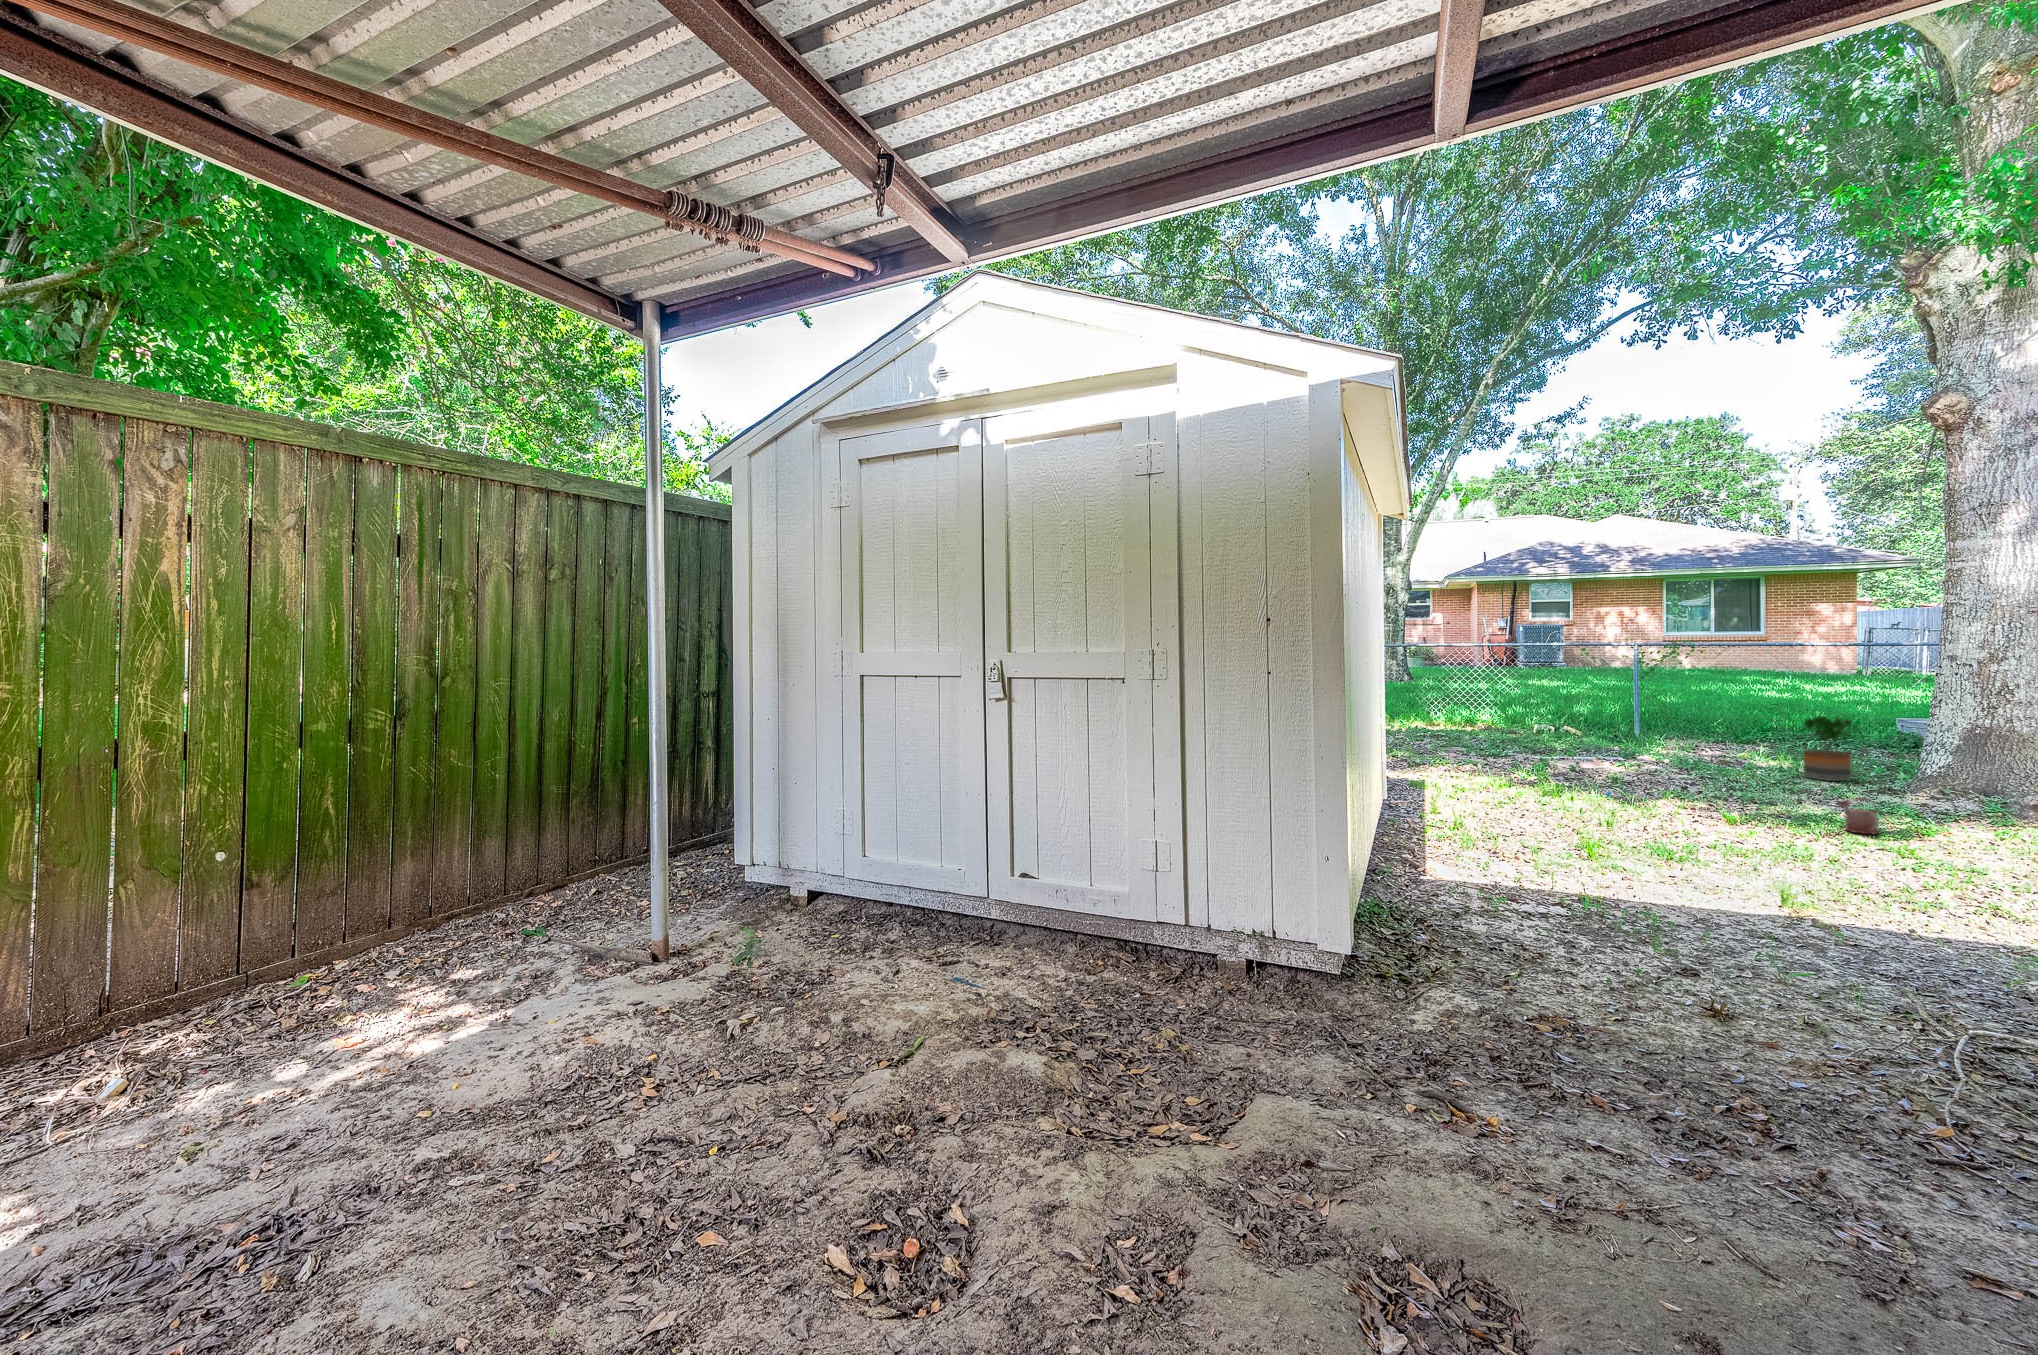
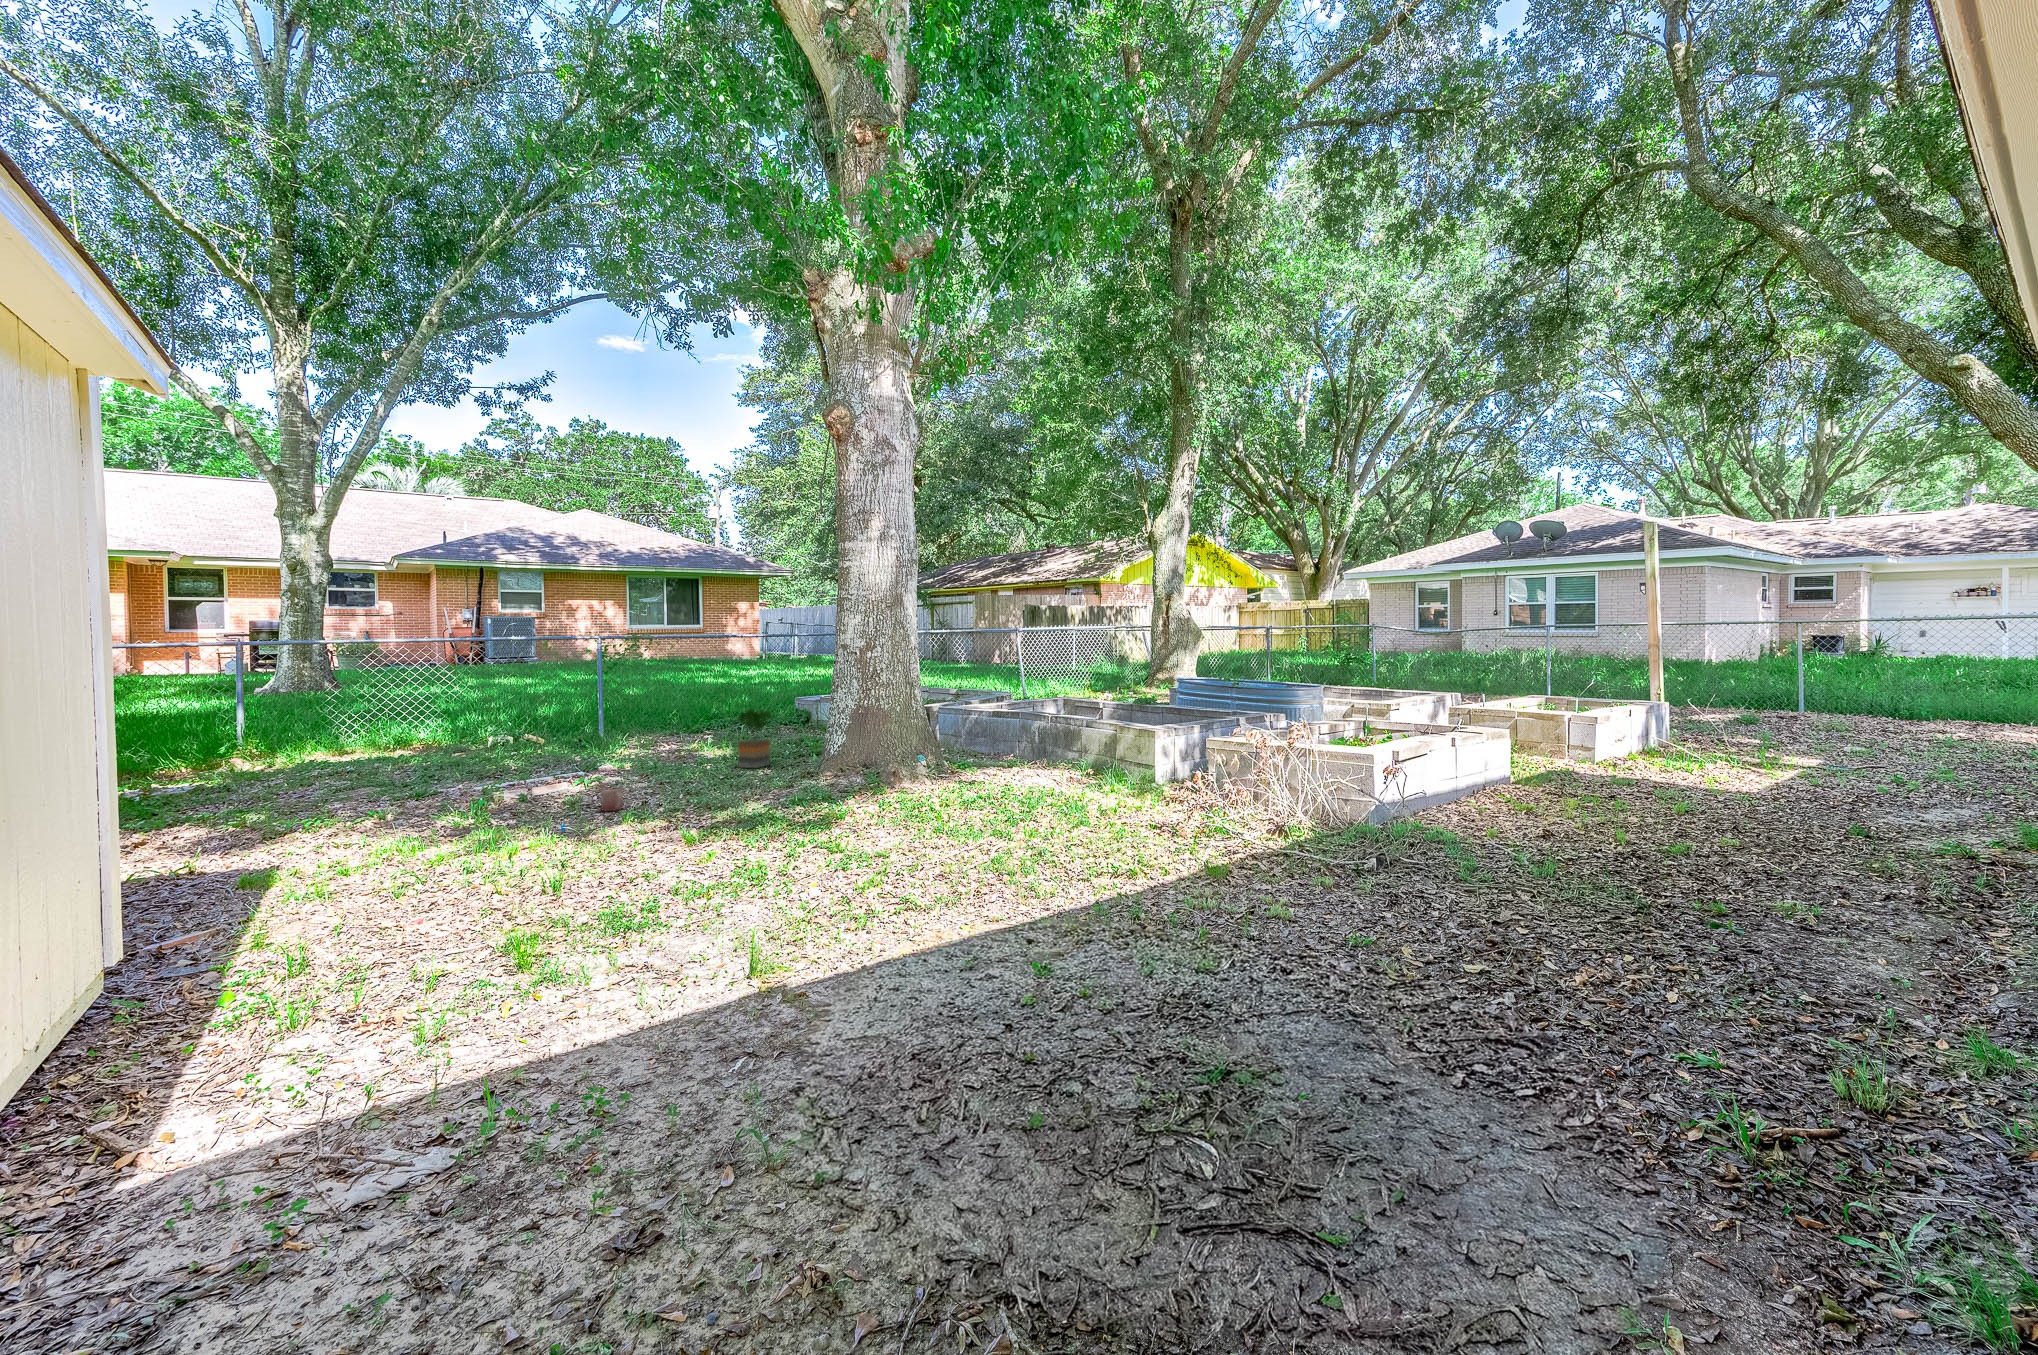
watering can: present [1837,799,1879,834] -> present [598,783,624,811]

